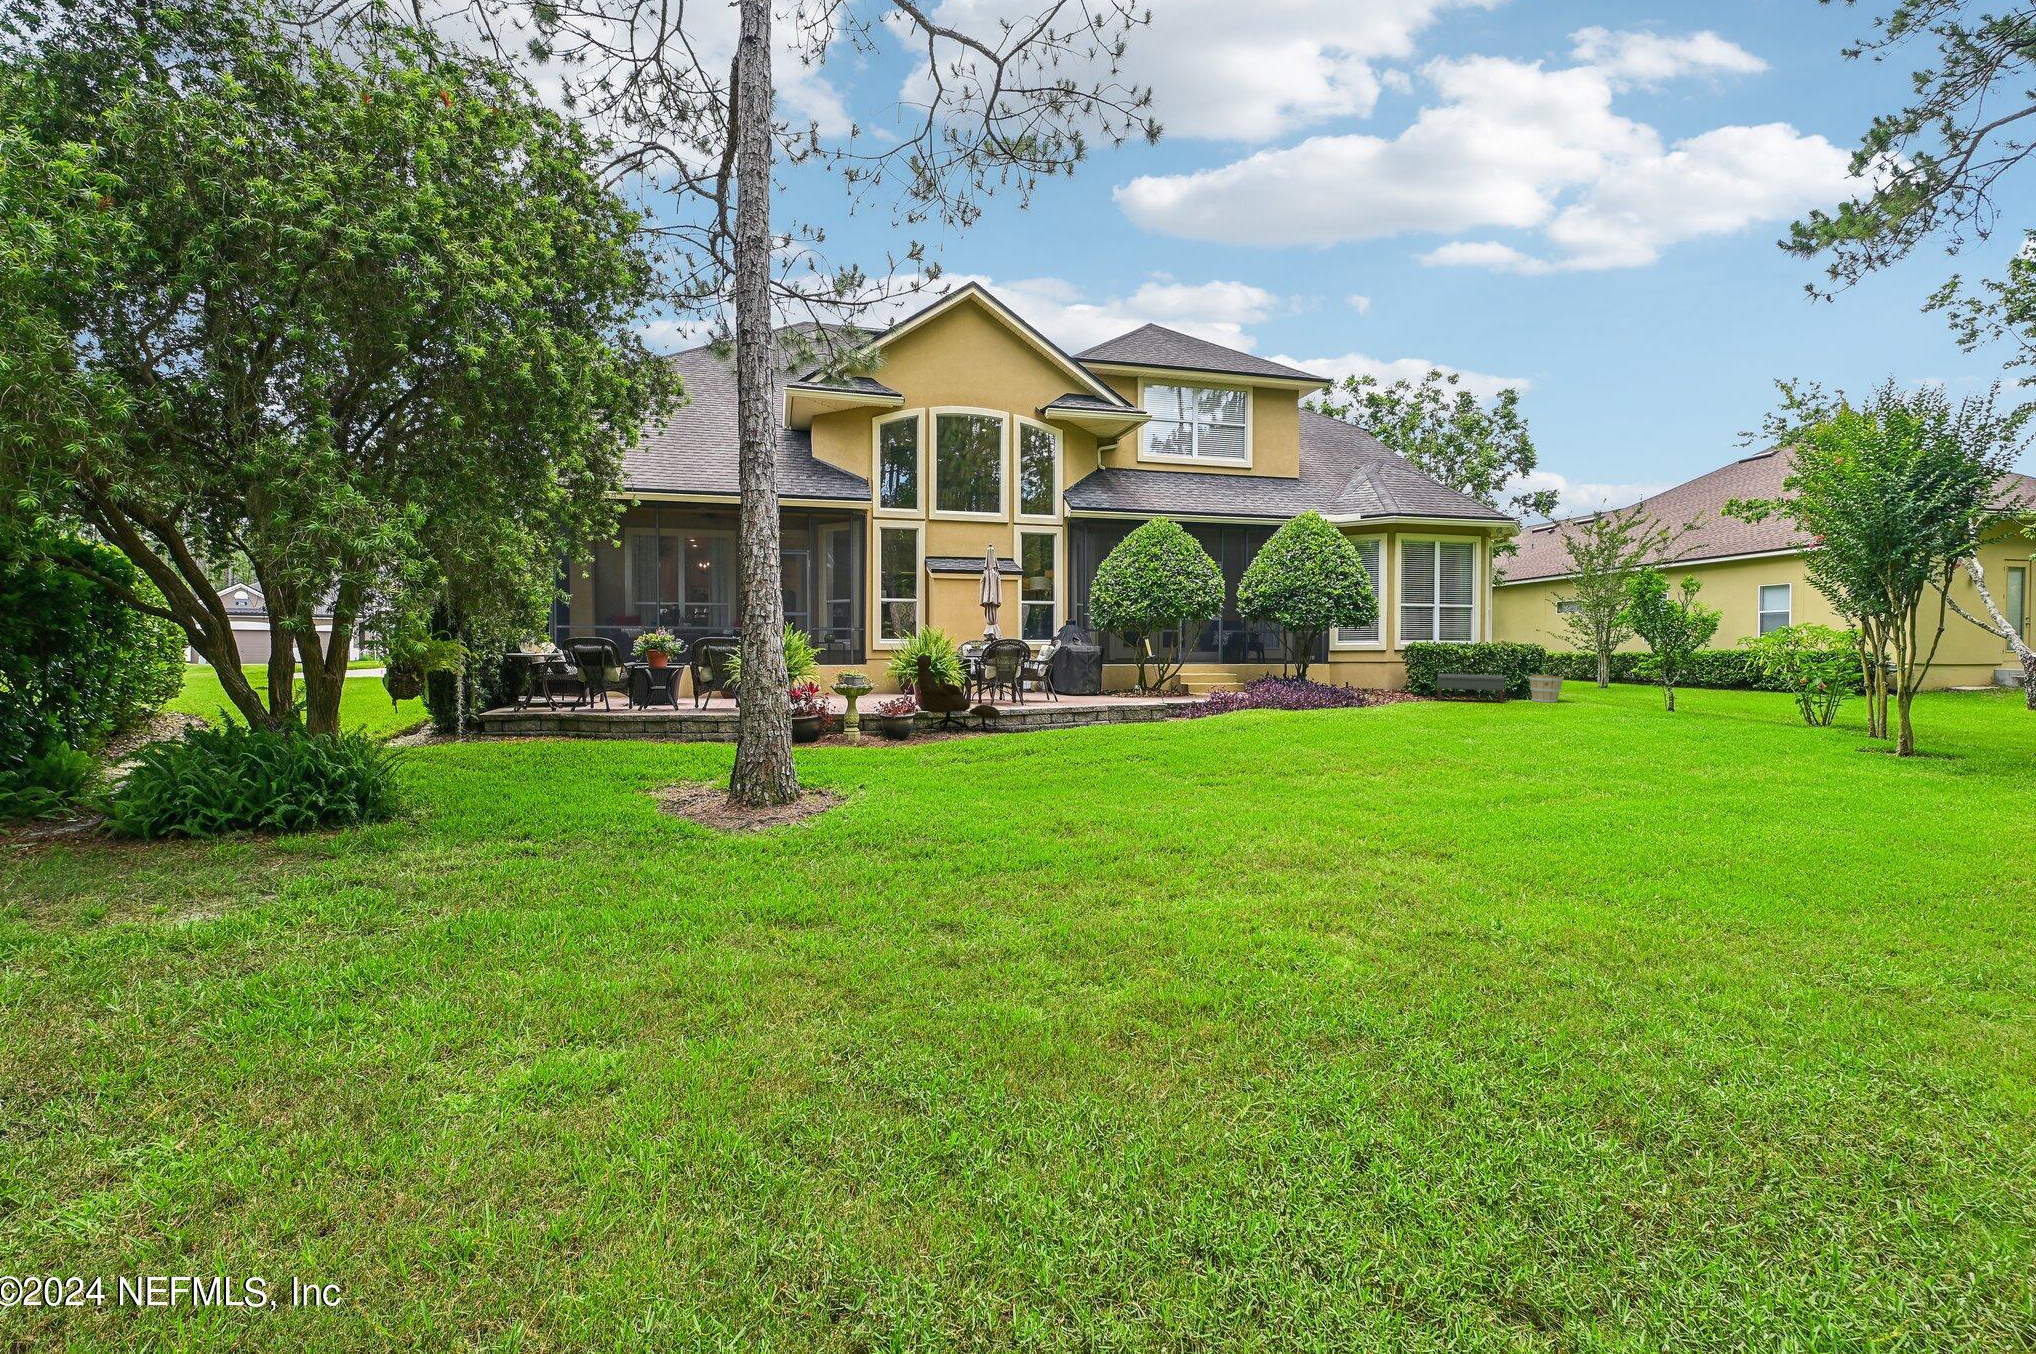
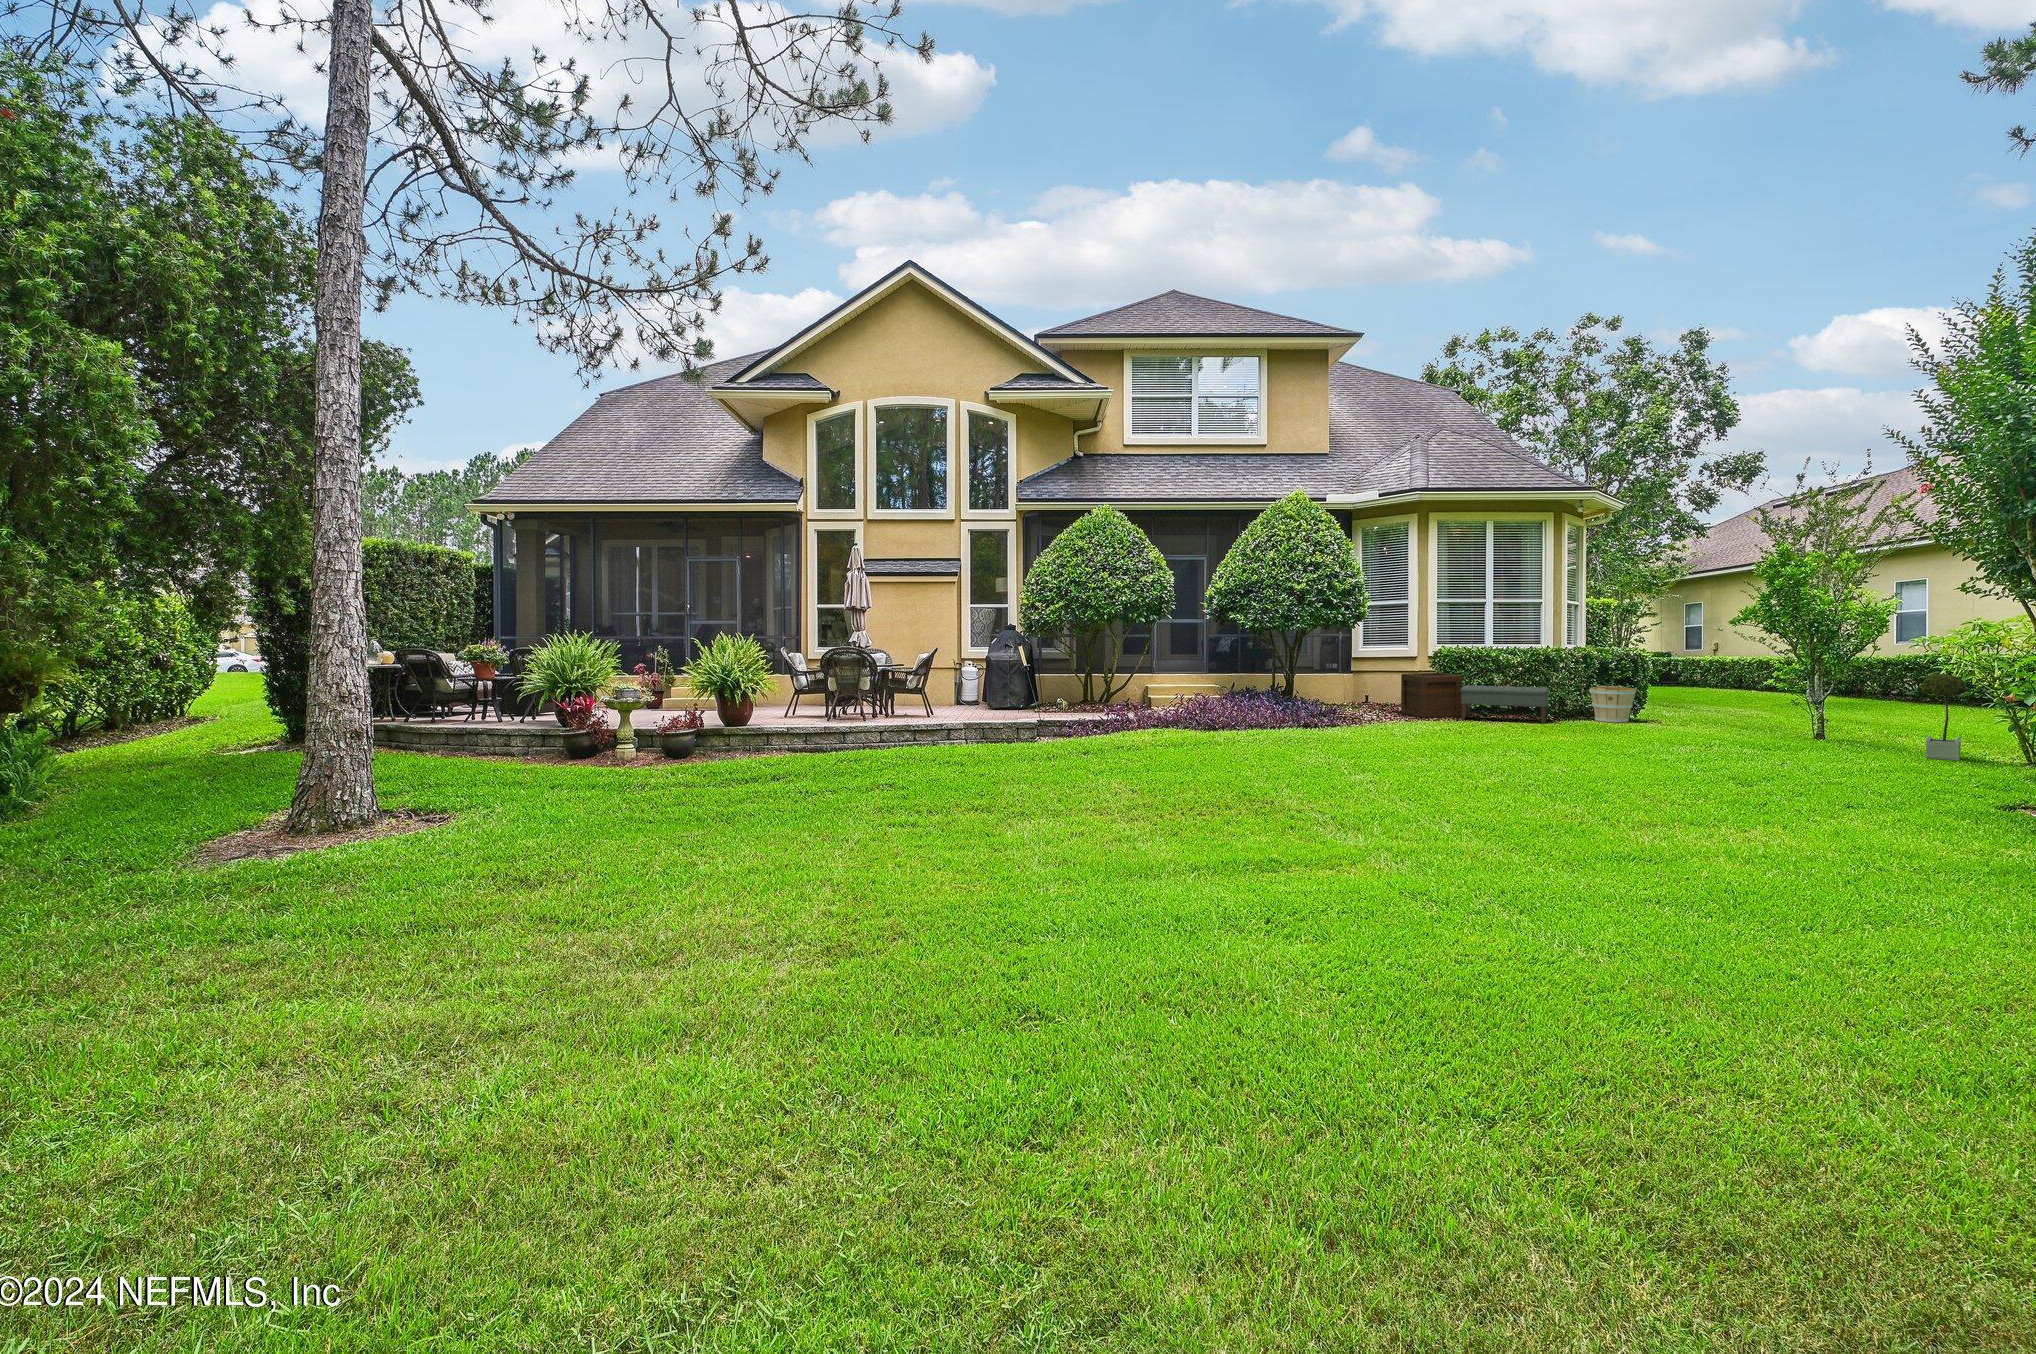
lounge chair: present [917,655,1000,731] -> none [736,673,834,760]
potted tree: none [1775,663,1807,724] -> present [1920,672,1970,760]
wooden crate: none [1384,664,1435,700] -> present [1401,673,1462,718]

